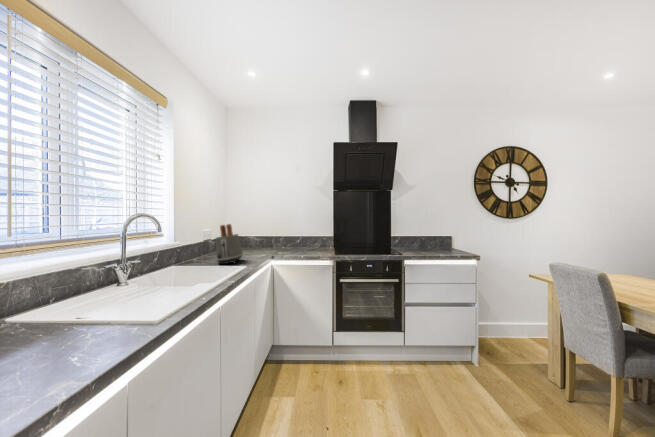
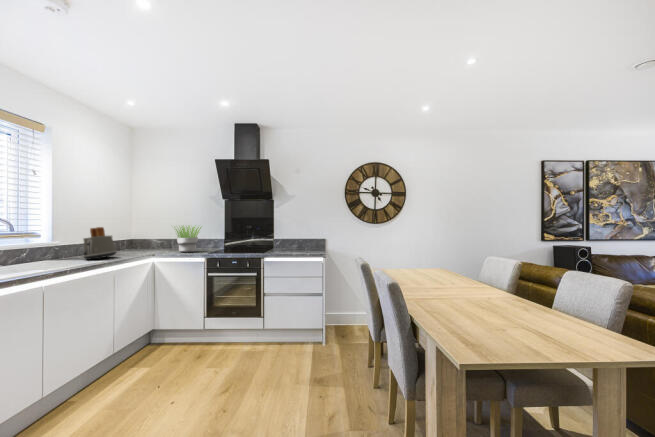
potted plant: none [283,220,320,253] -> present [176,225,201,252]

